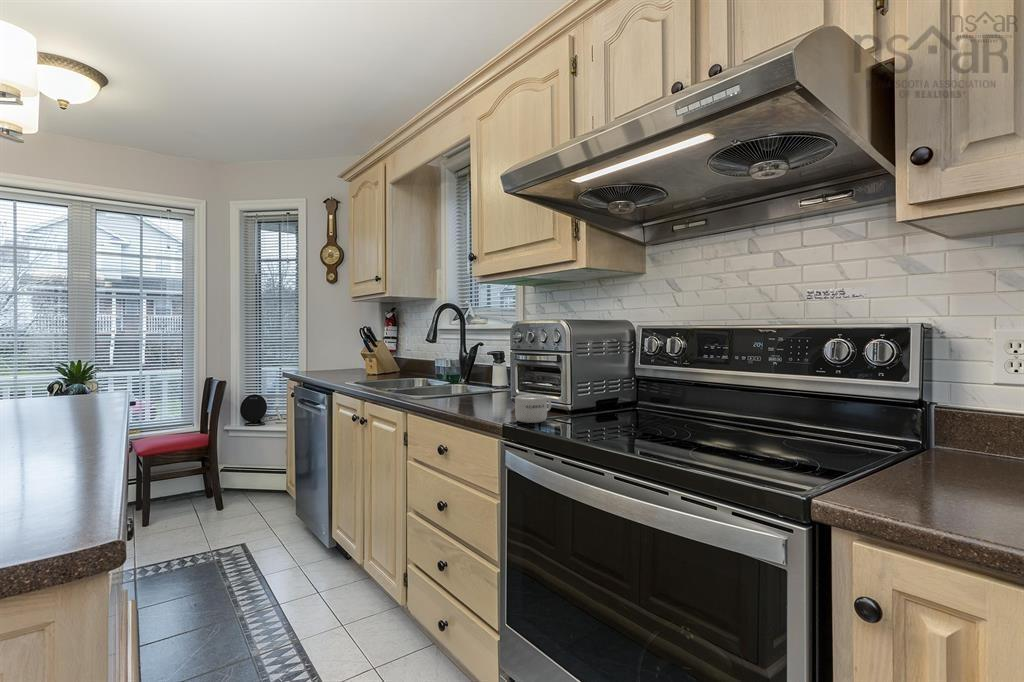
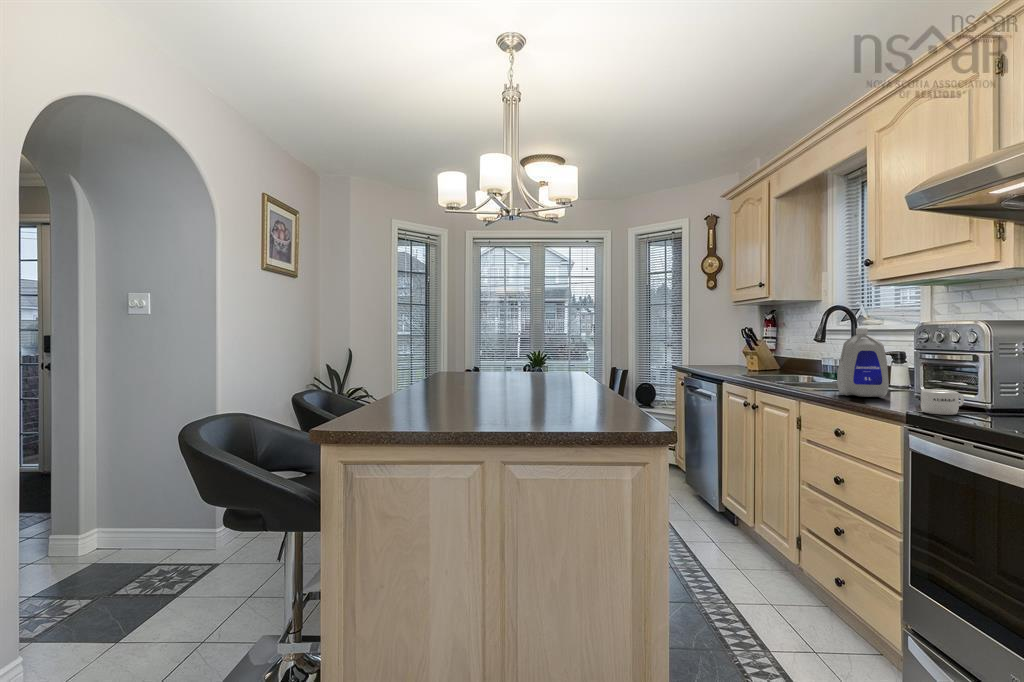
bottle: none [442,327,489,404] -> present [837,328,889,397]

